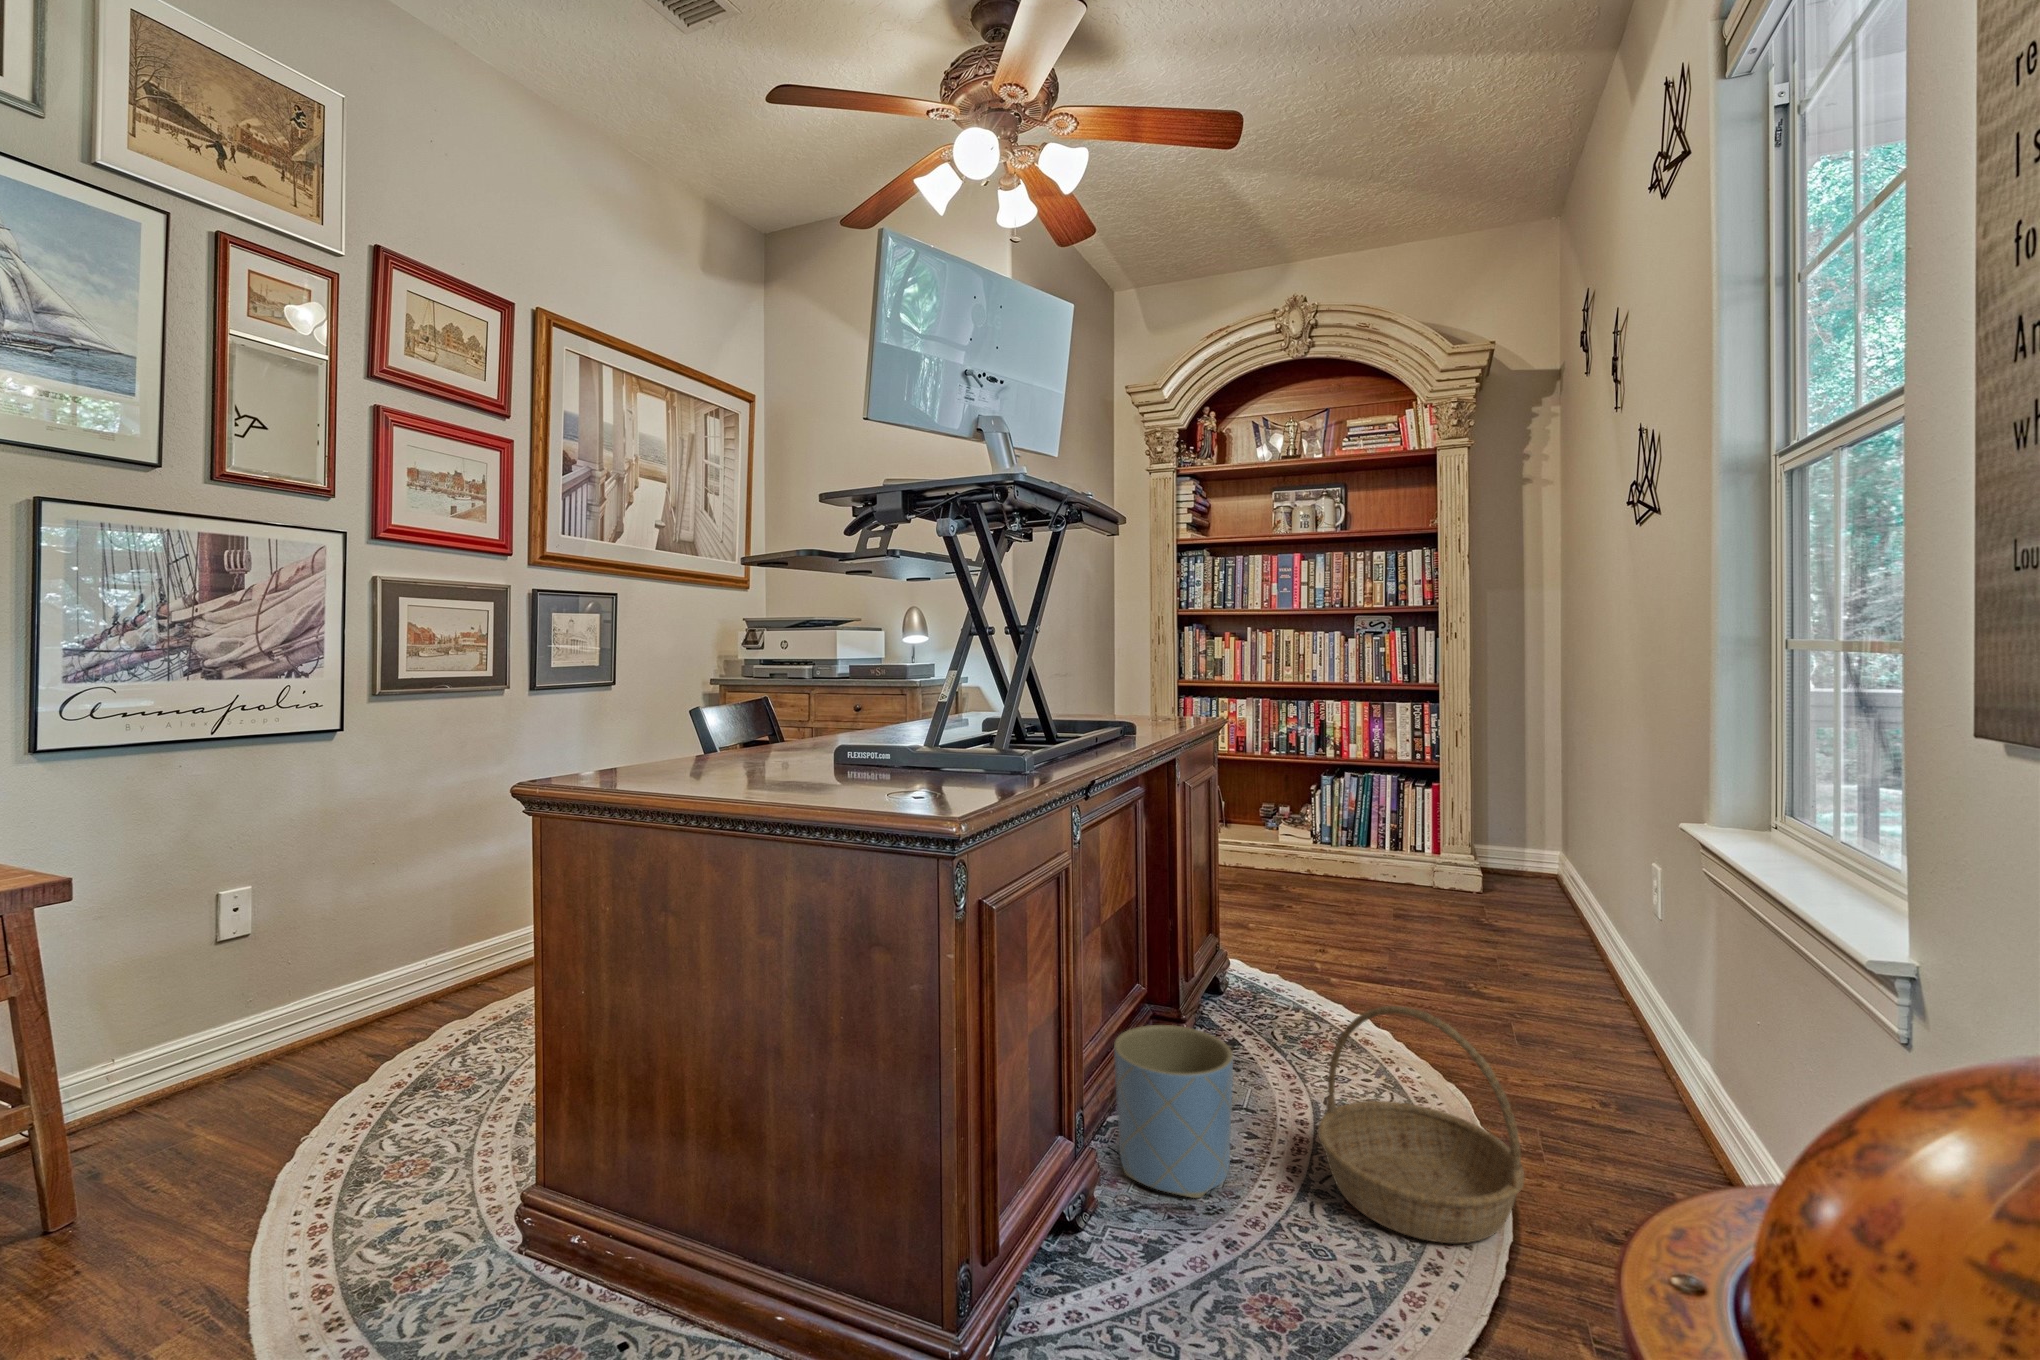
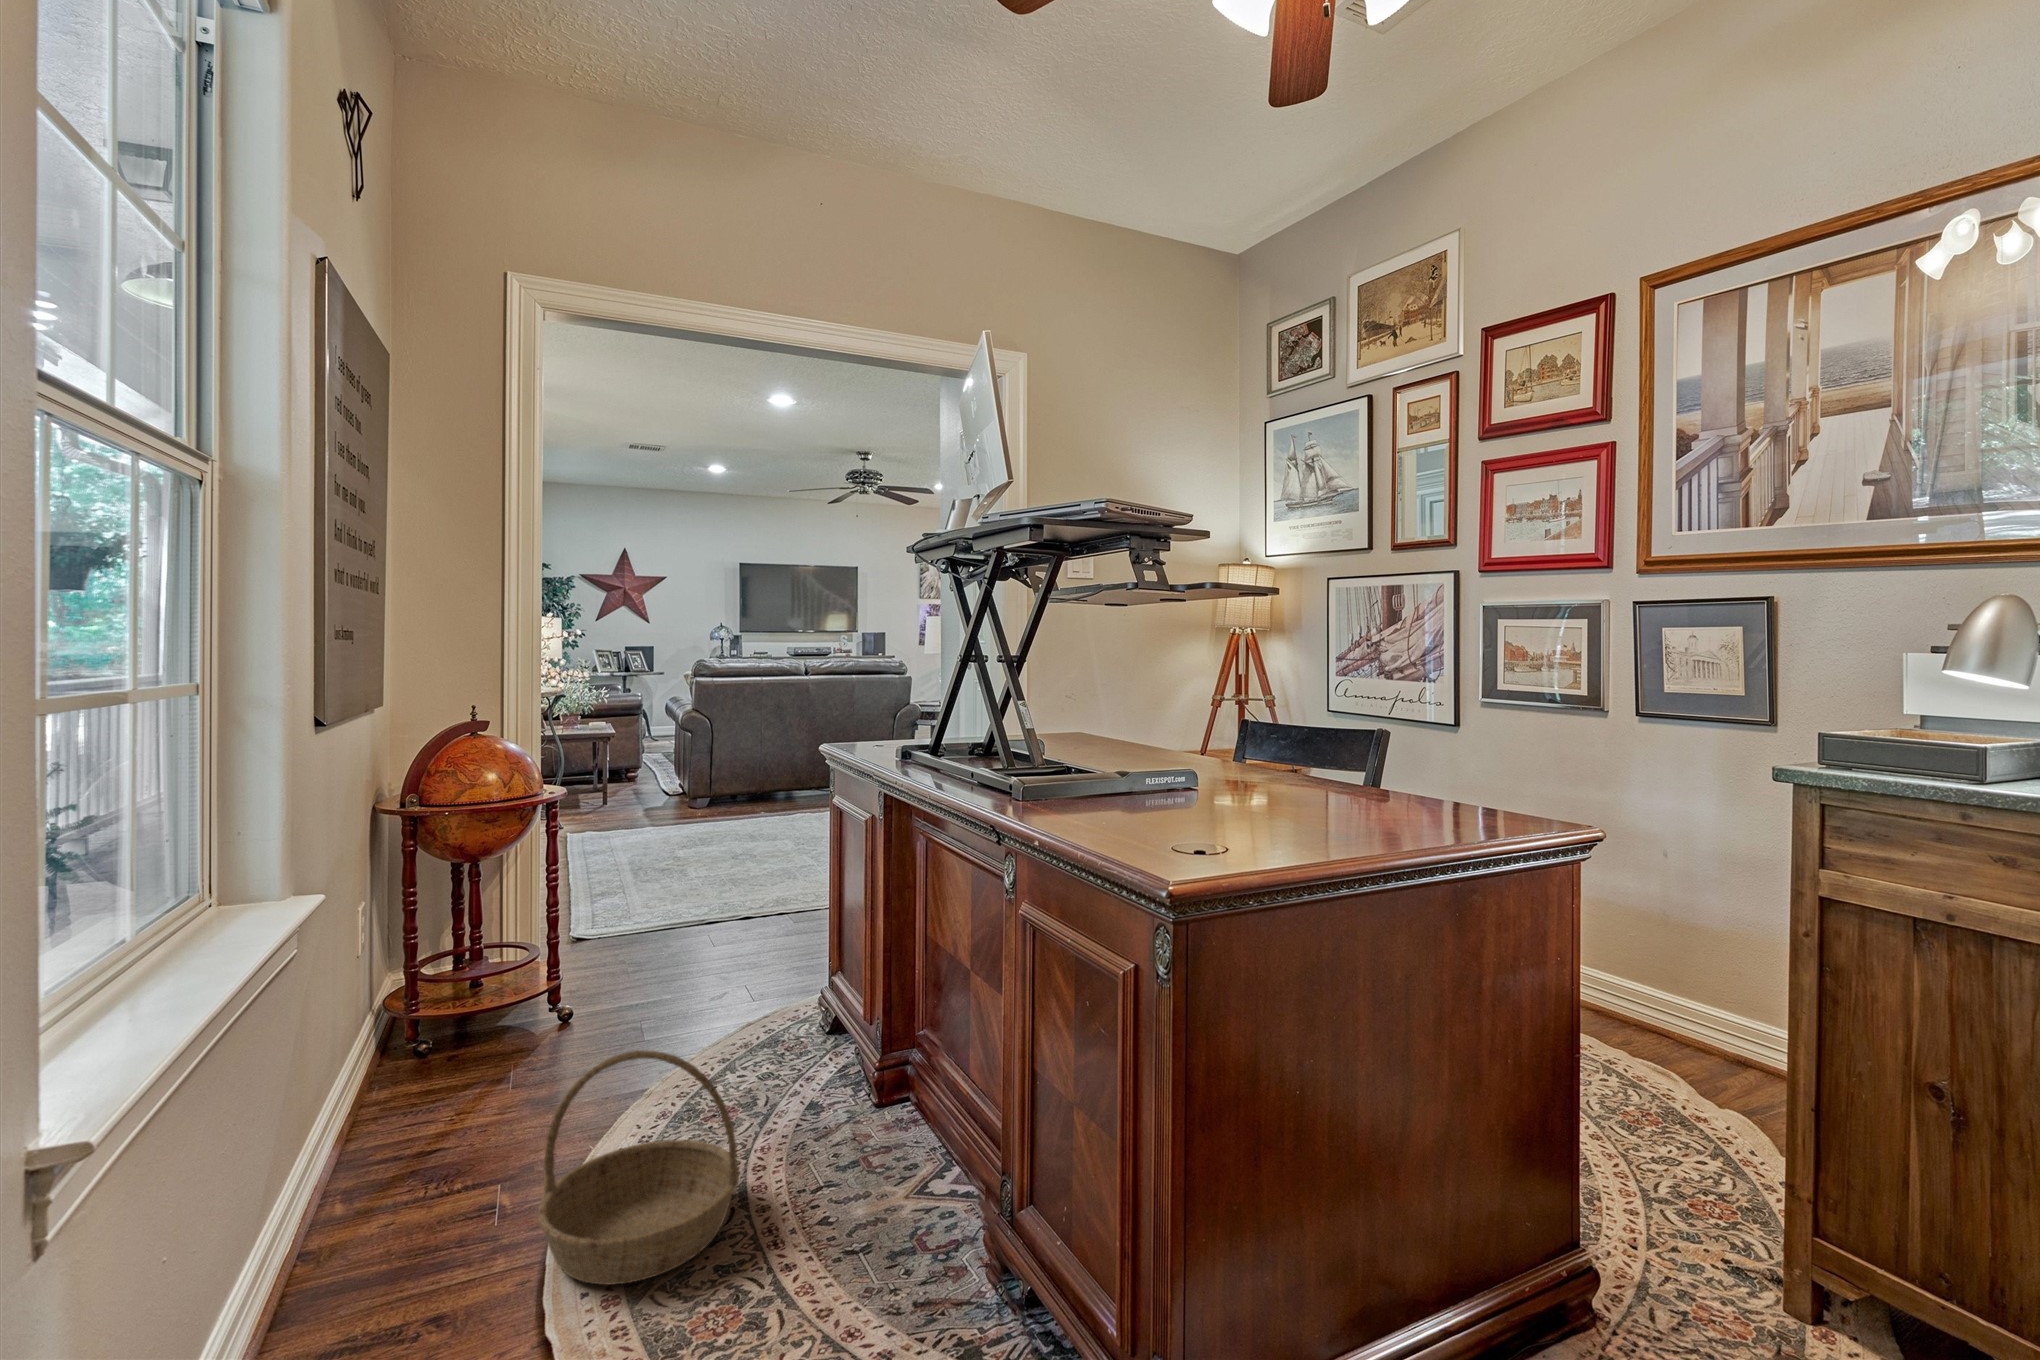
planter: present [1114,1025,1233,1198] -> none [800,1026,909,1178]

